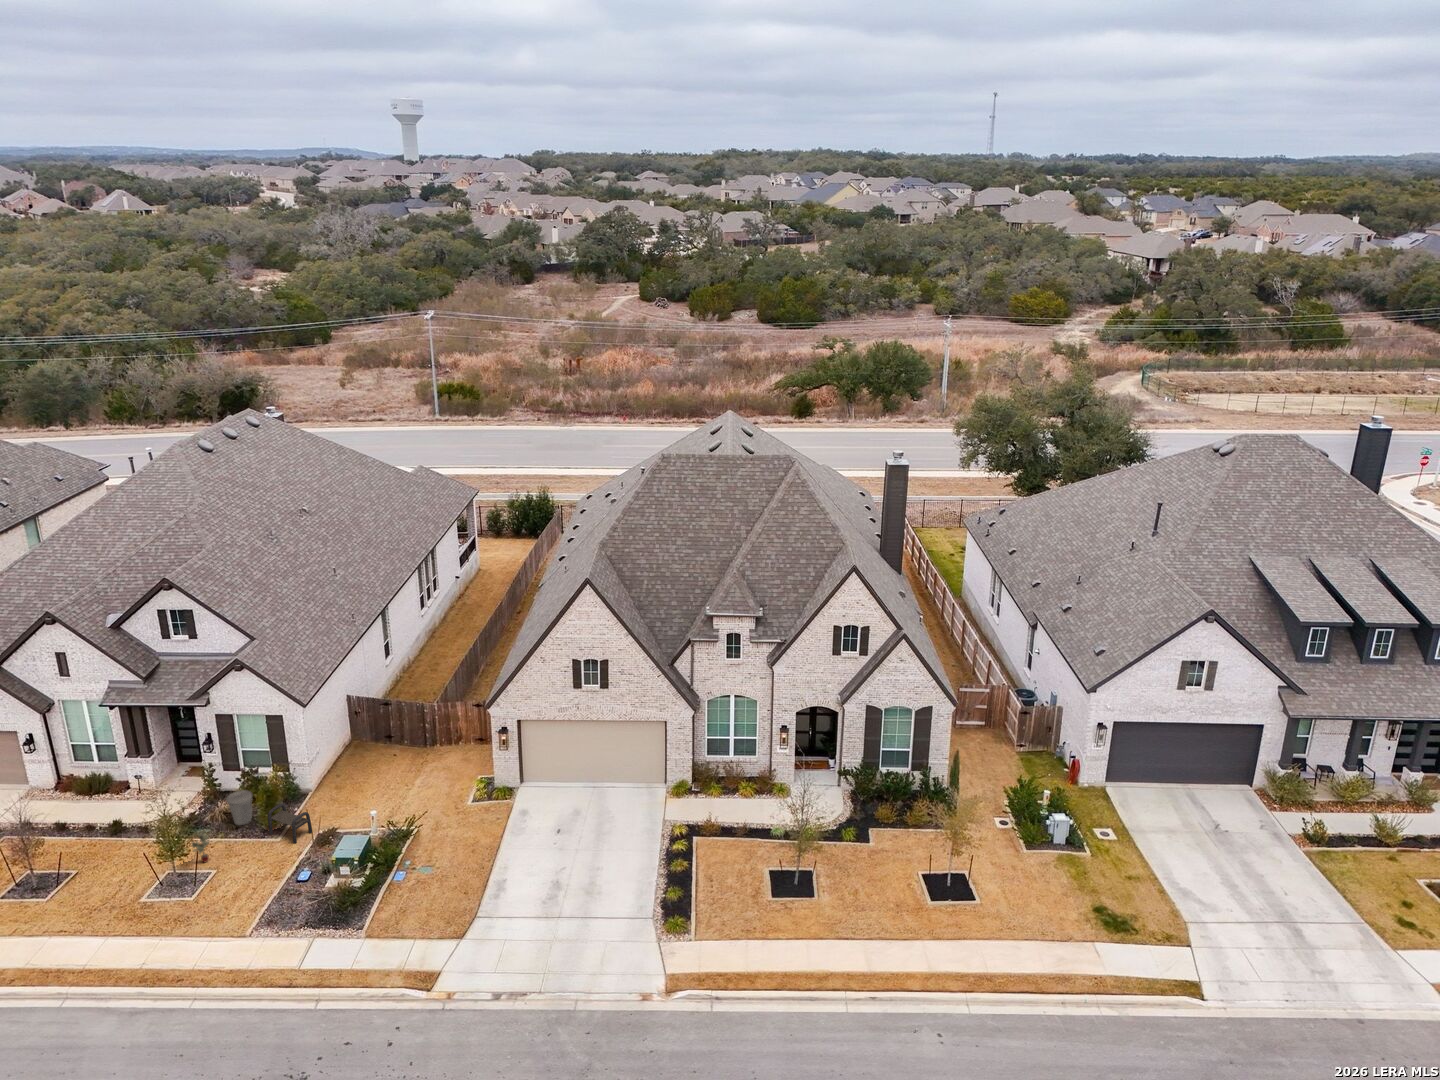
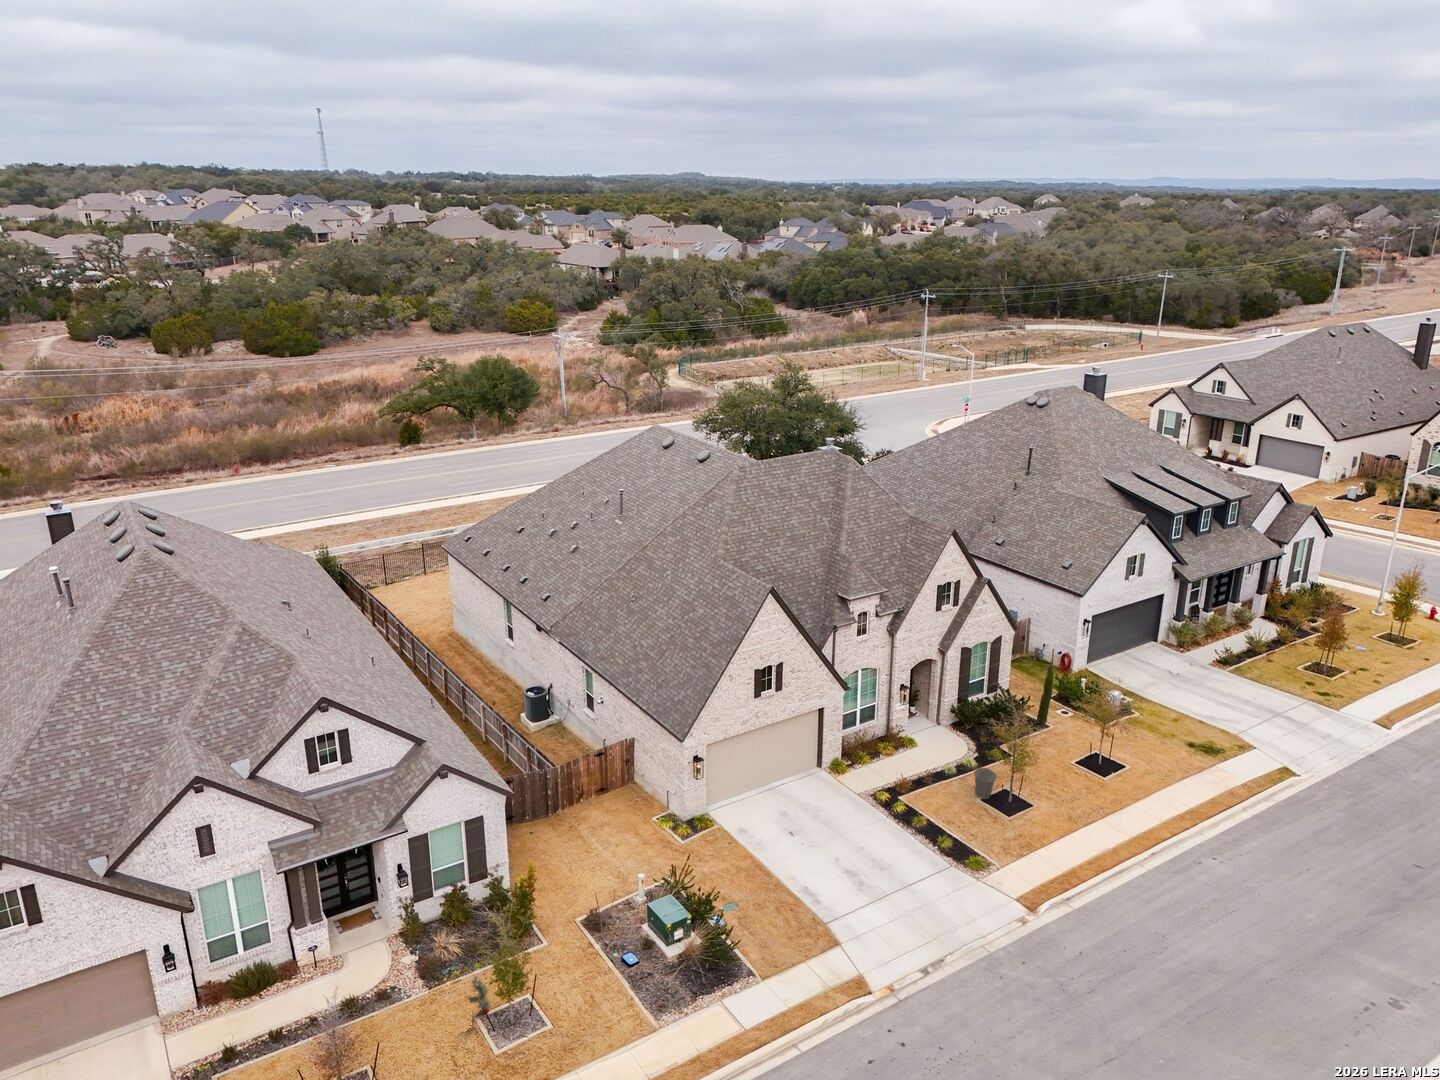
trash can: present [227,790,252,825] -> present [974,768,997,799]
bench: present [268,804,312,843] -> none [522,909,568,948]

